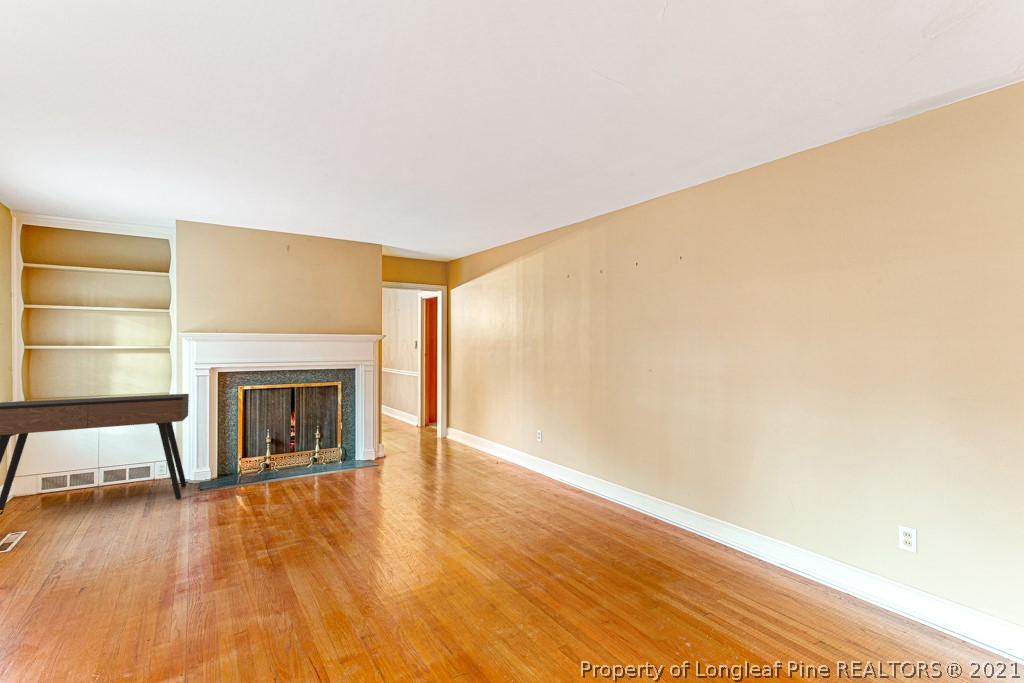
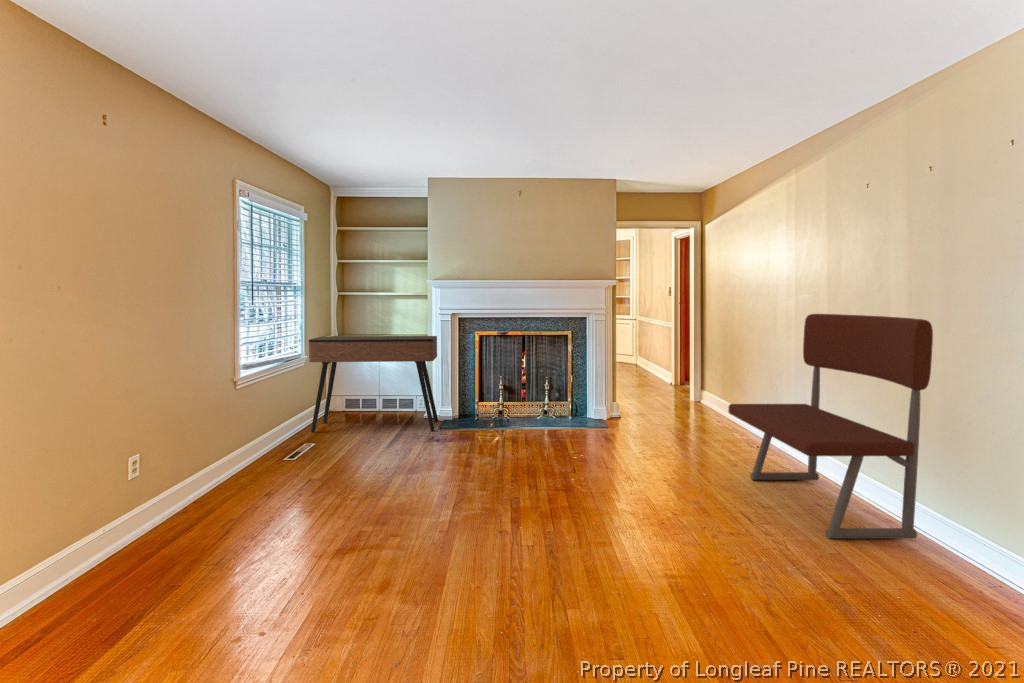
bench: none [482,362,614,530] -> present [728,314,933,539]

